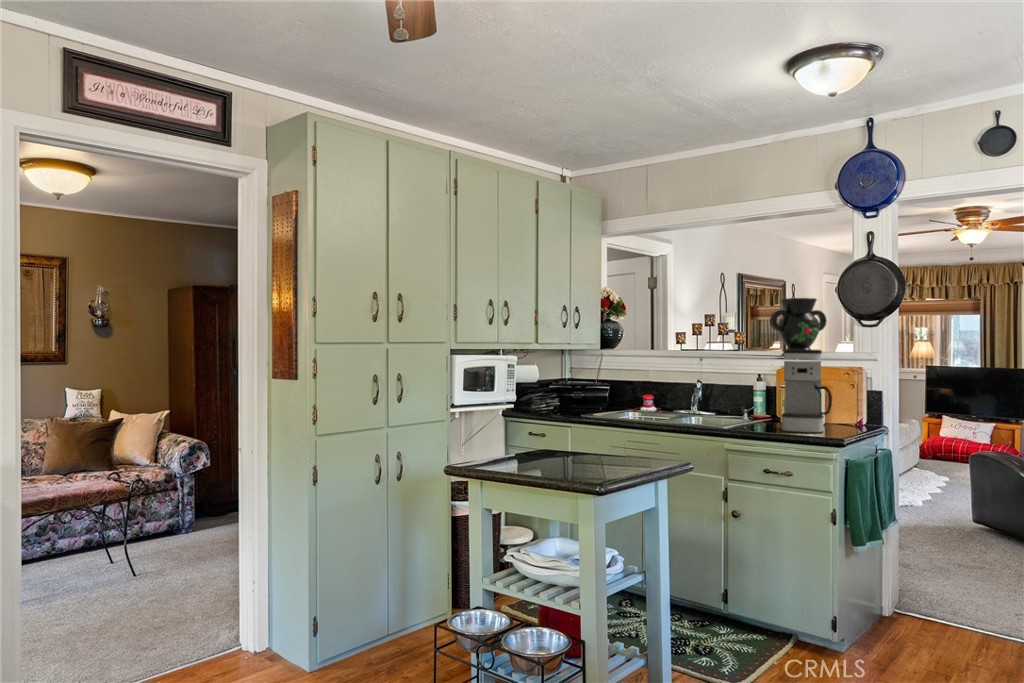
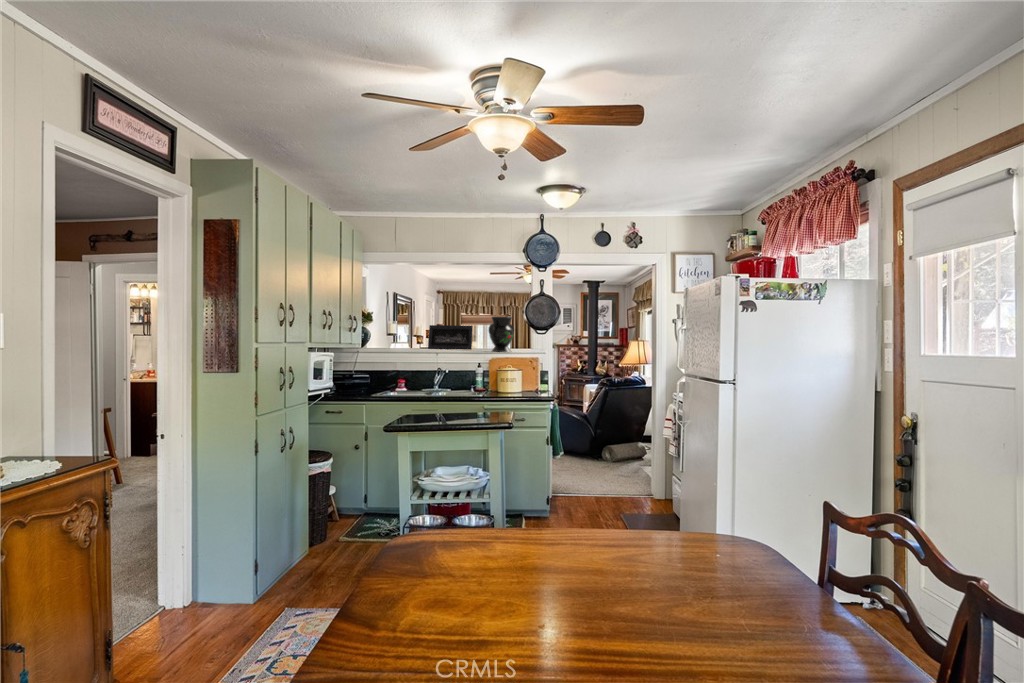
picture frame: none [694,315,762,353] -> present [428,325,473,350]
coffee maker: present [782,350,832,433] -> none [506,348,536,396]

